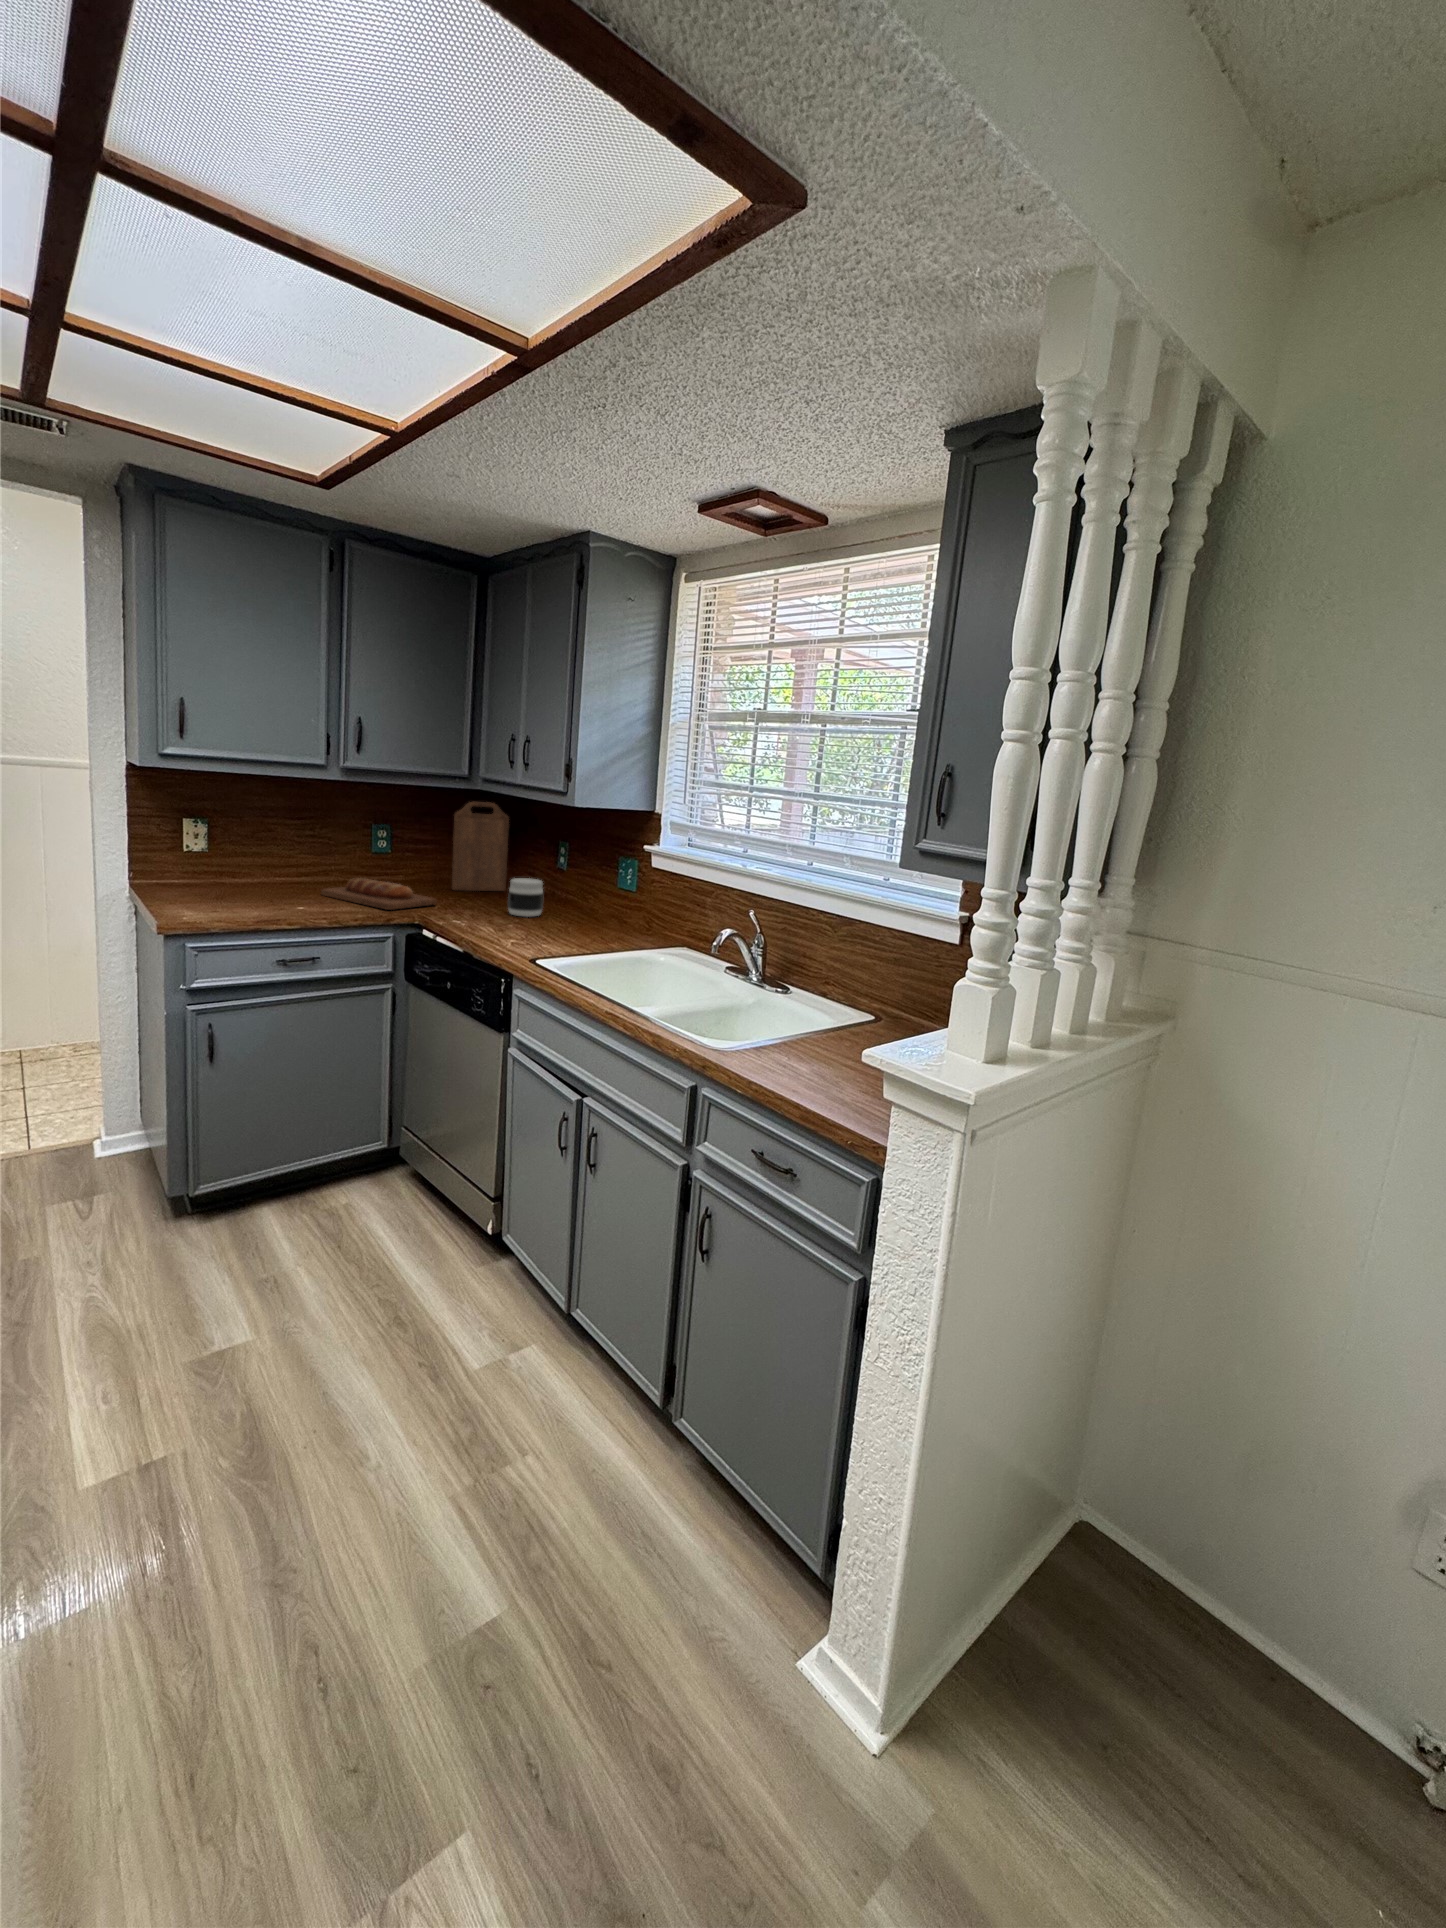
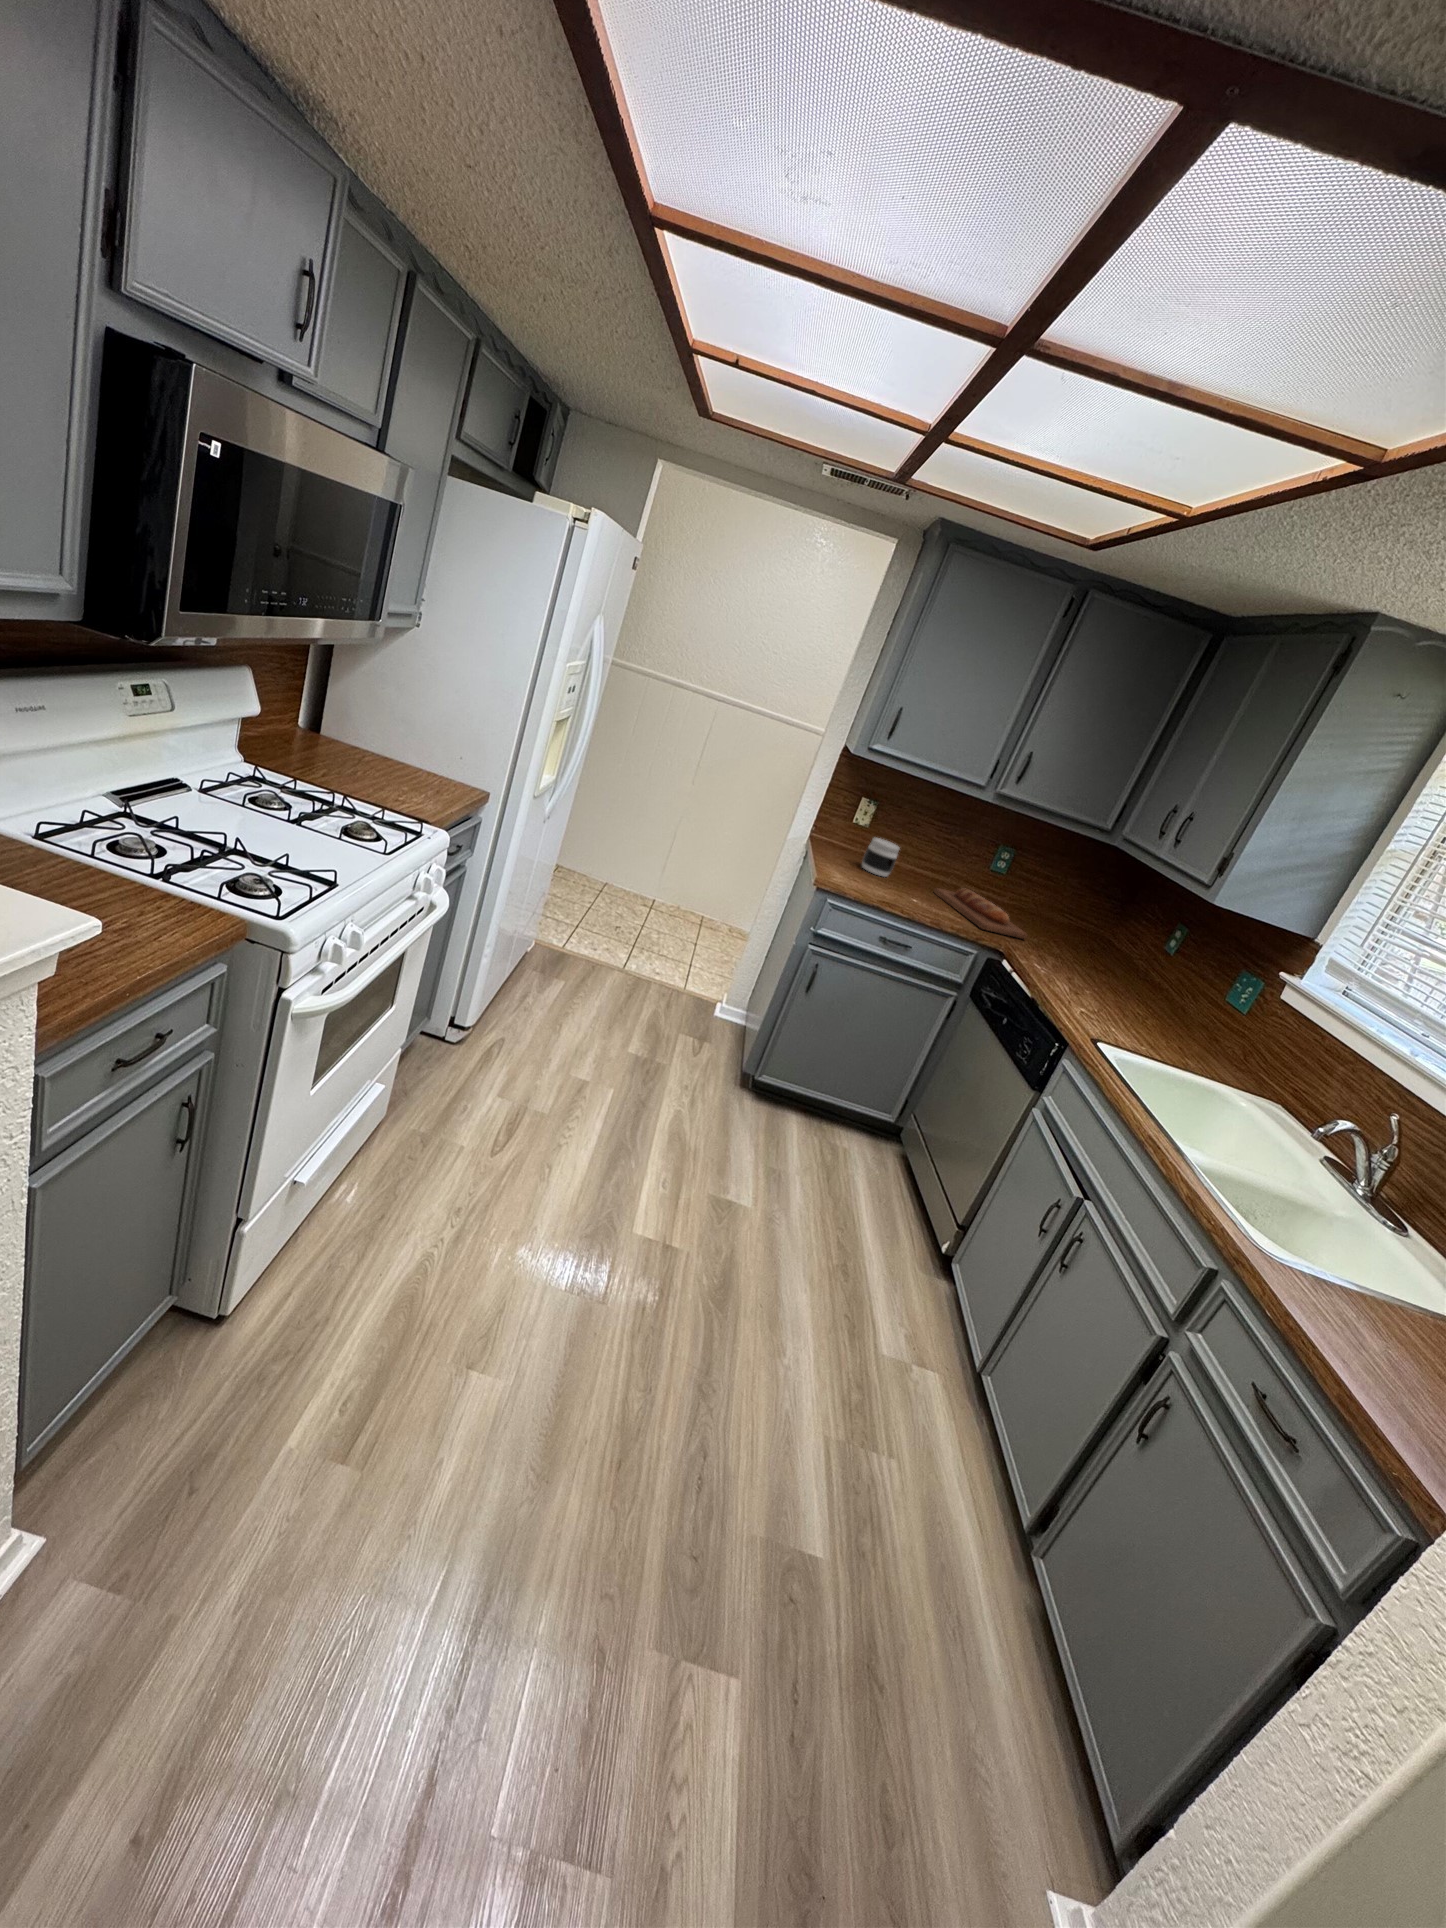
cutting board: present [452,802,509,891] -> none [1046,853,1134,949]
jar: present [508,878,543,917] -> present [862,837,900,877]

